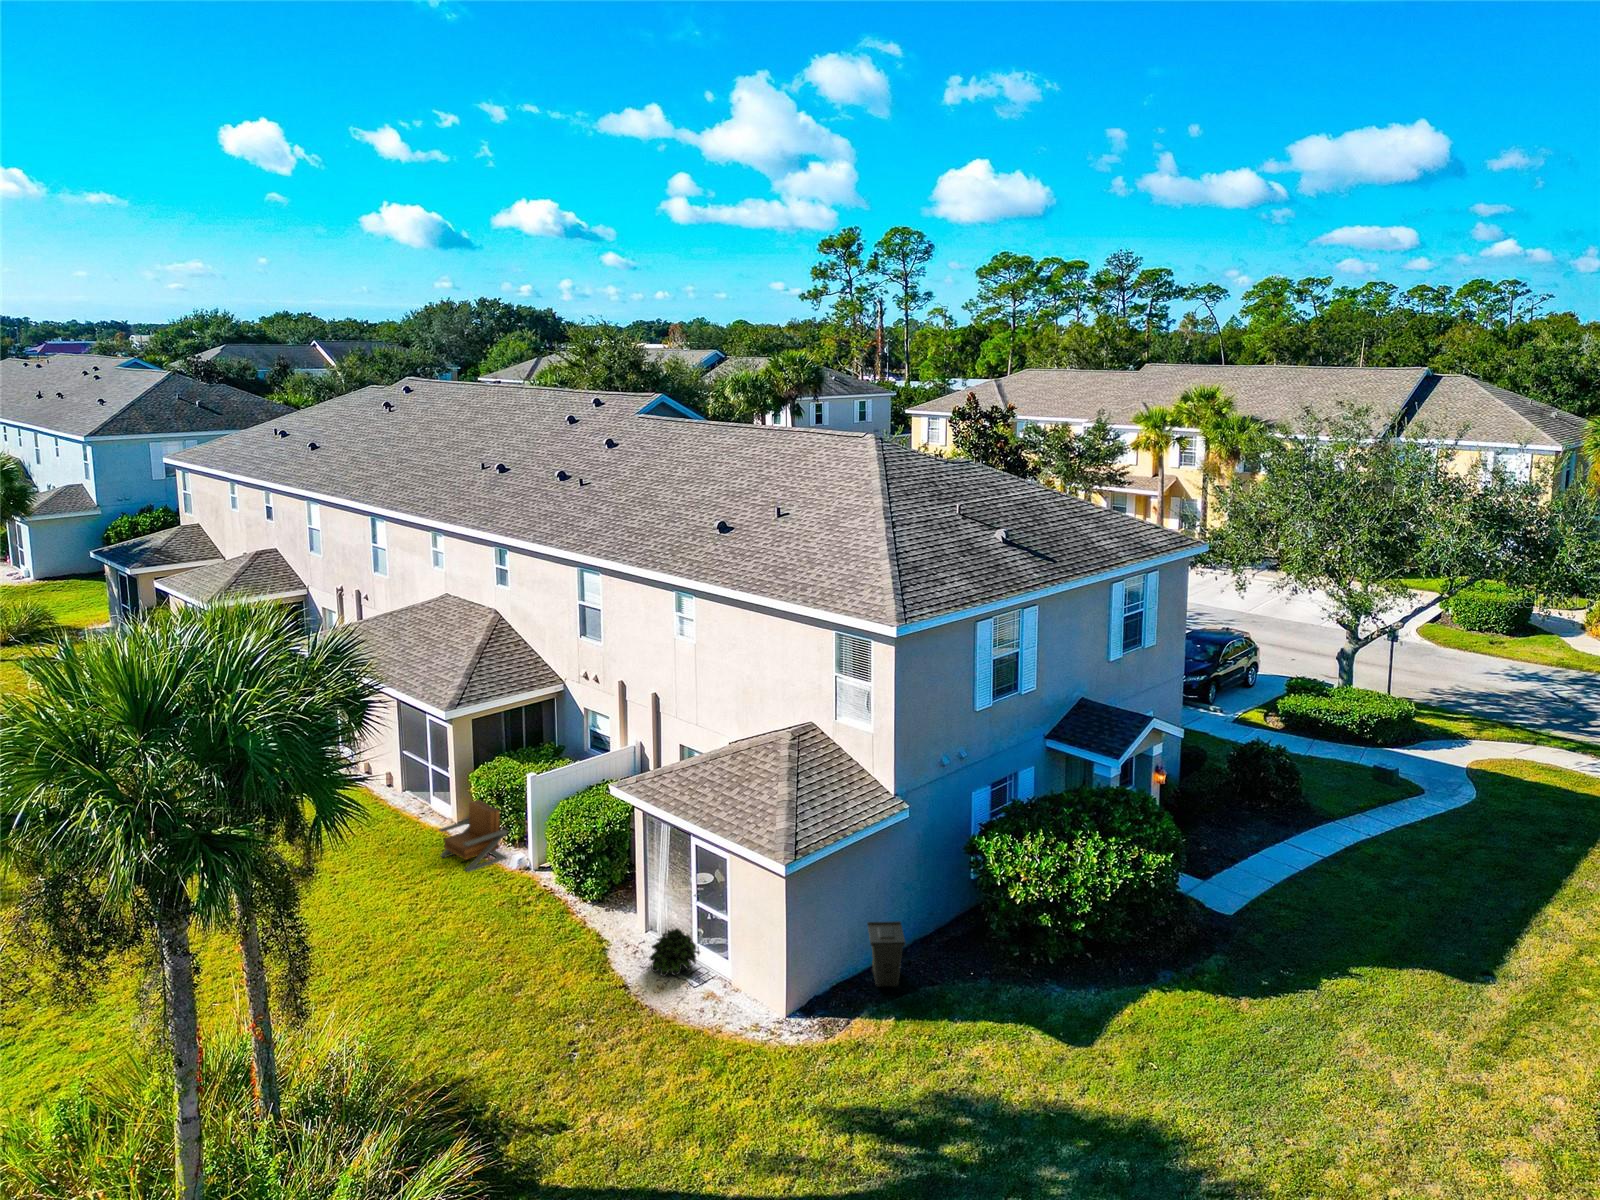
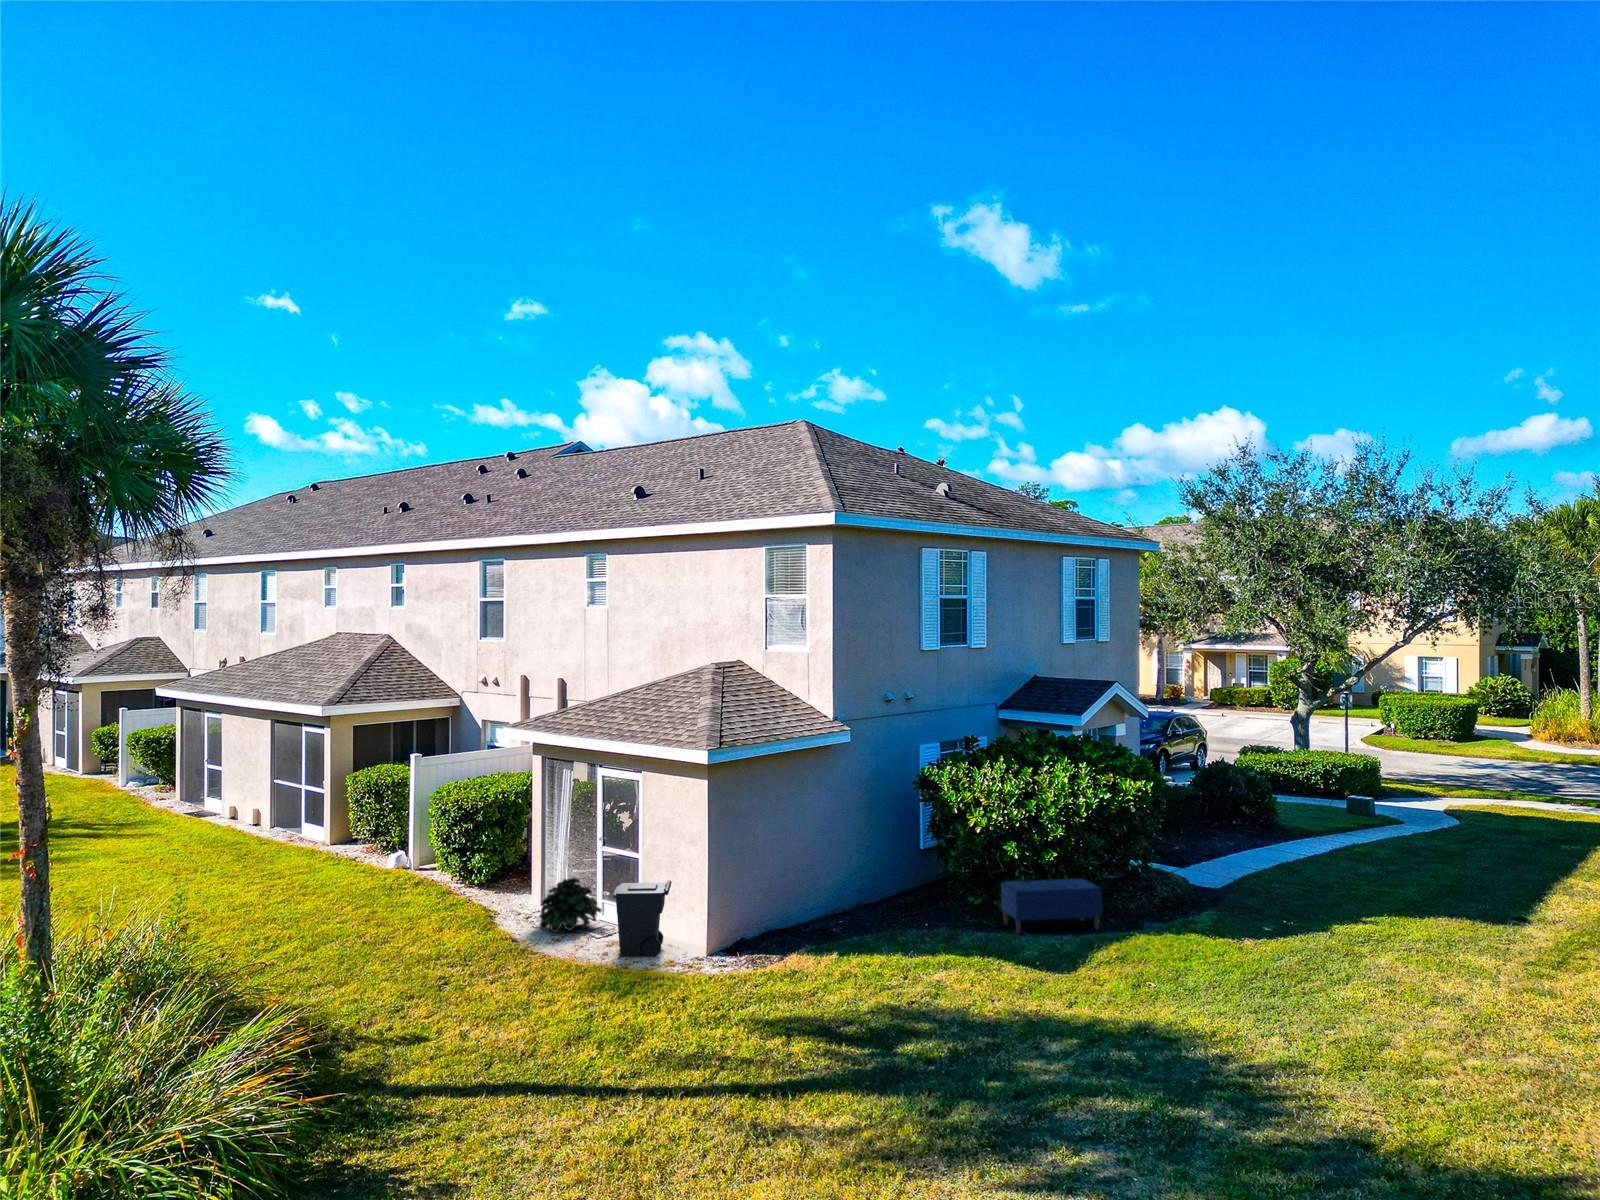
lounge chair: present [439,800,508,872] -> none [300,803,385,877]
trash can: present [867,921,905,987] -> present [613,880,672,957]
bench: none [1033,938,1118,991] -> present [1001,878,1102,934]

